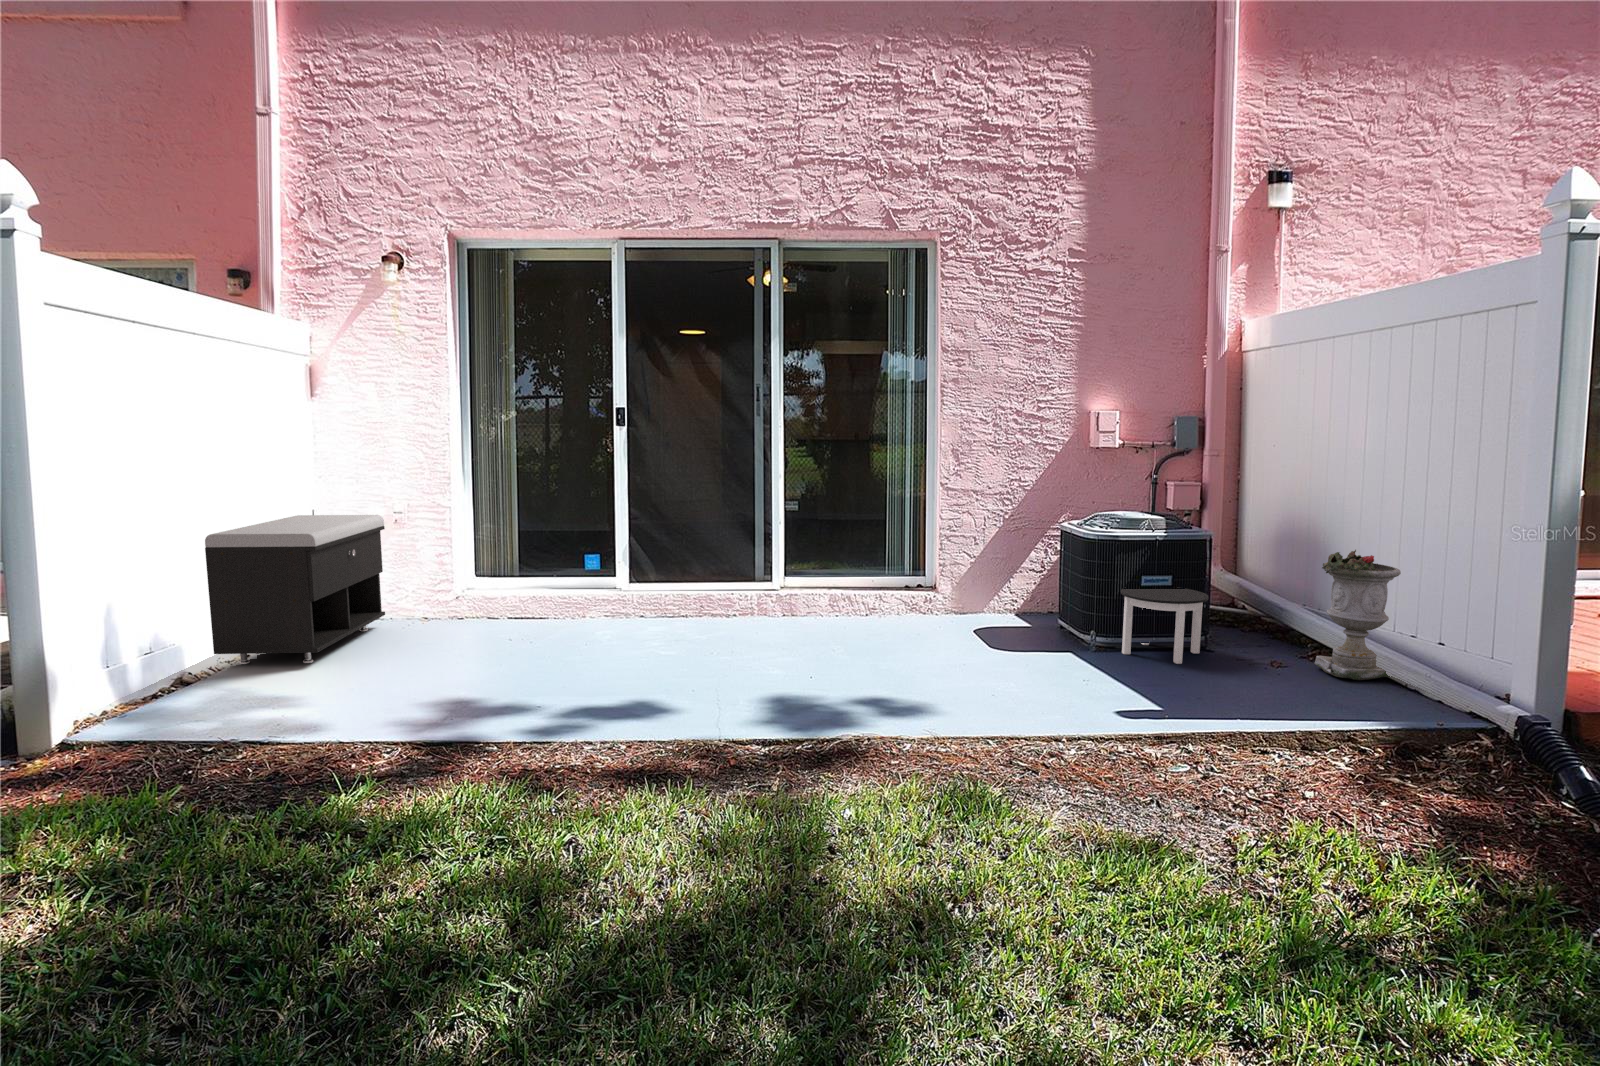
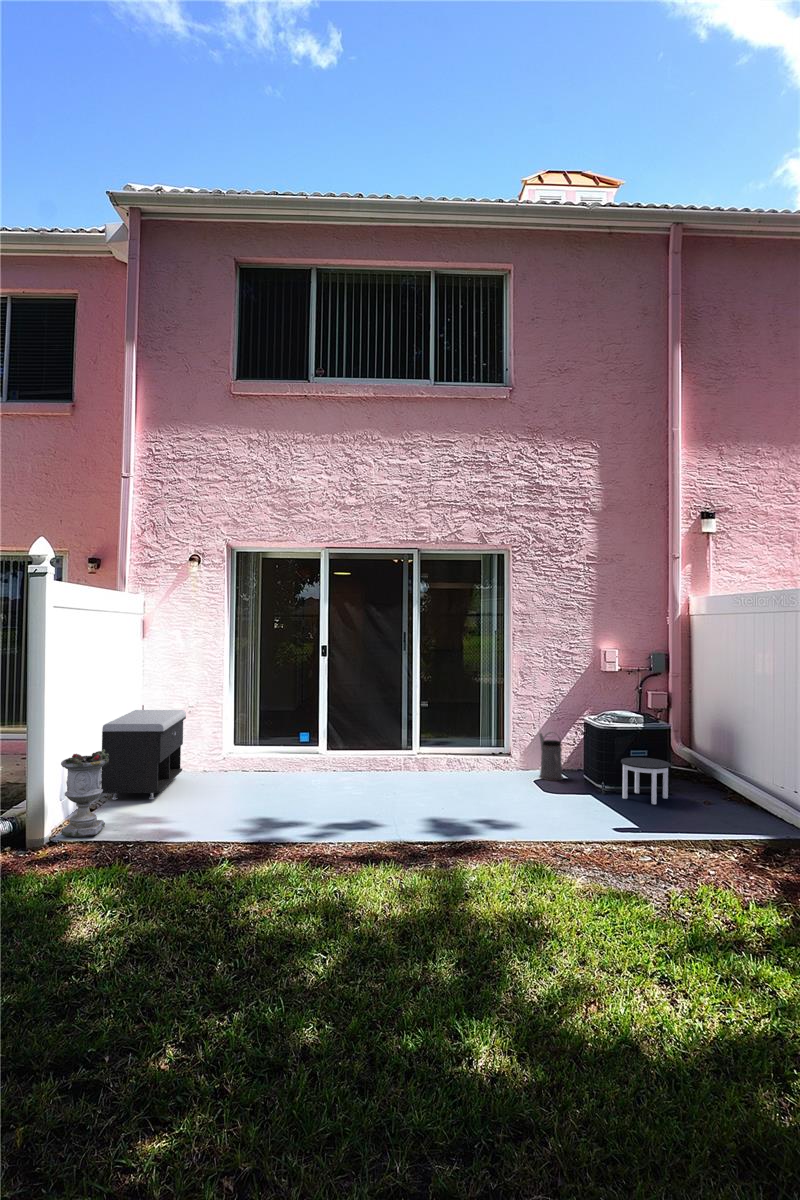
watering can: none [980,546,1019,626] -> present [539,732,563,781]
planter: present [1314,550,1401,680] -> present [61,749,109,837]

